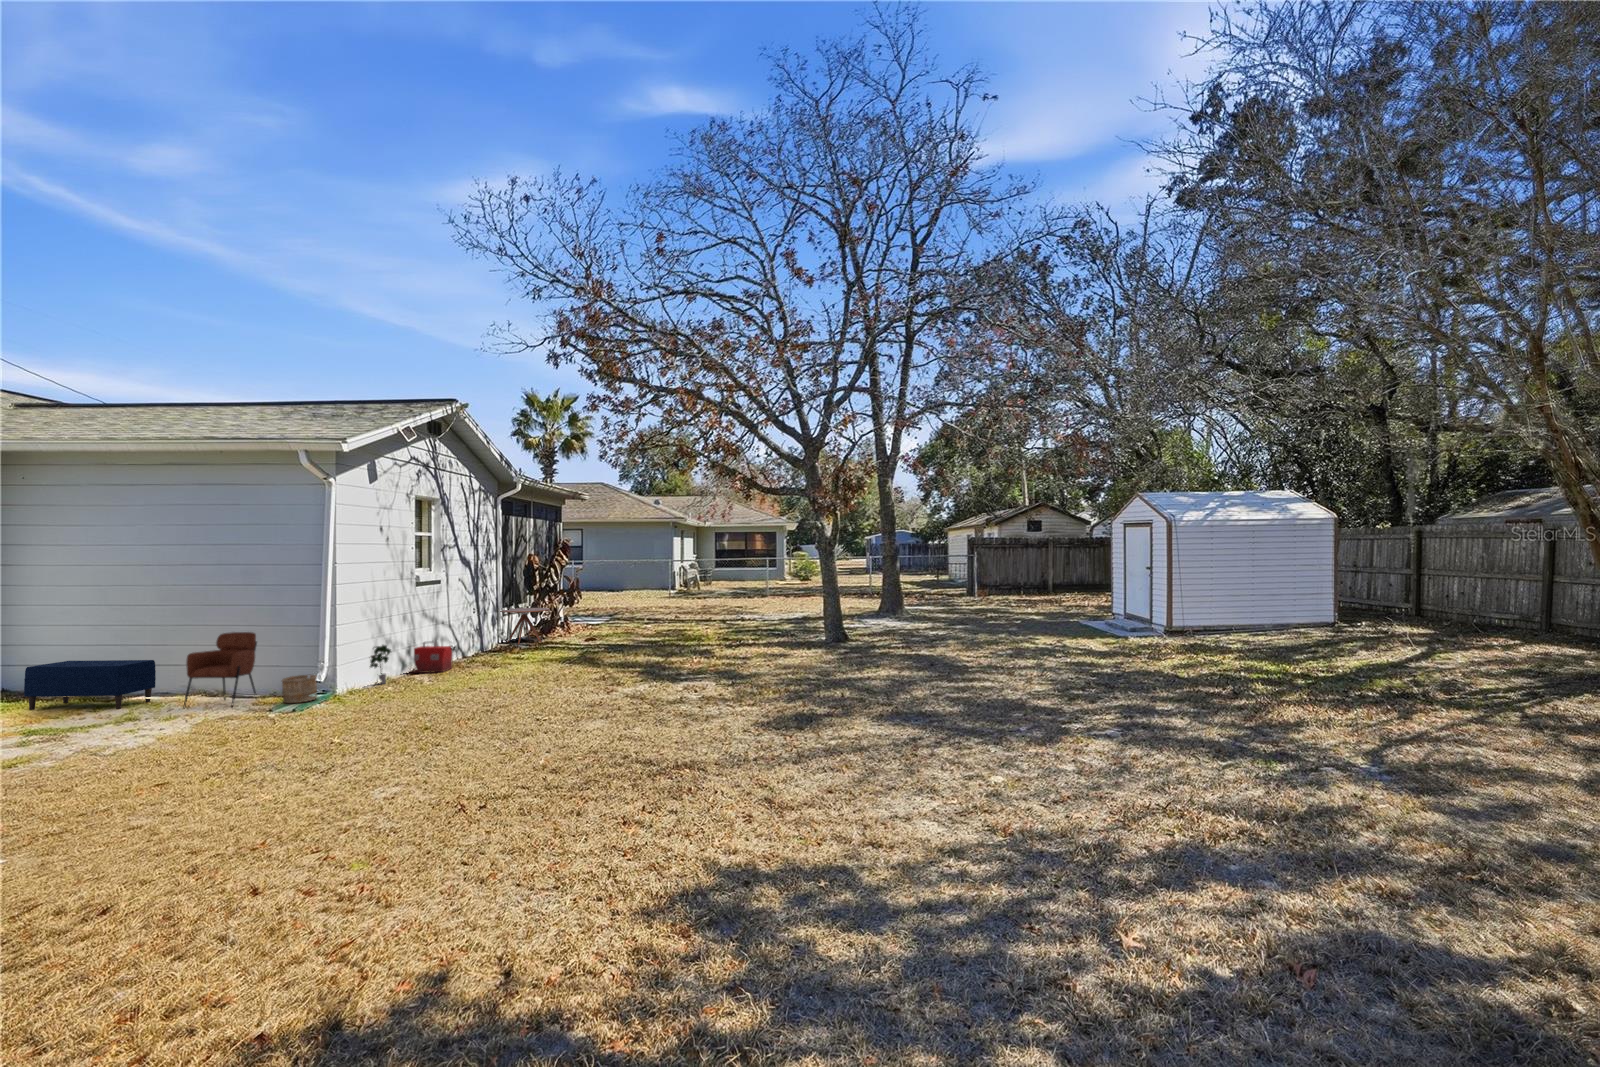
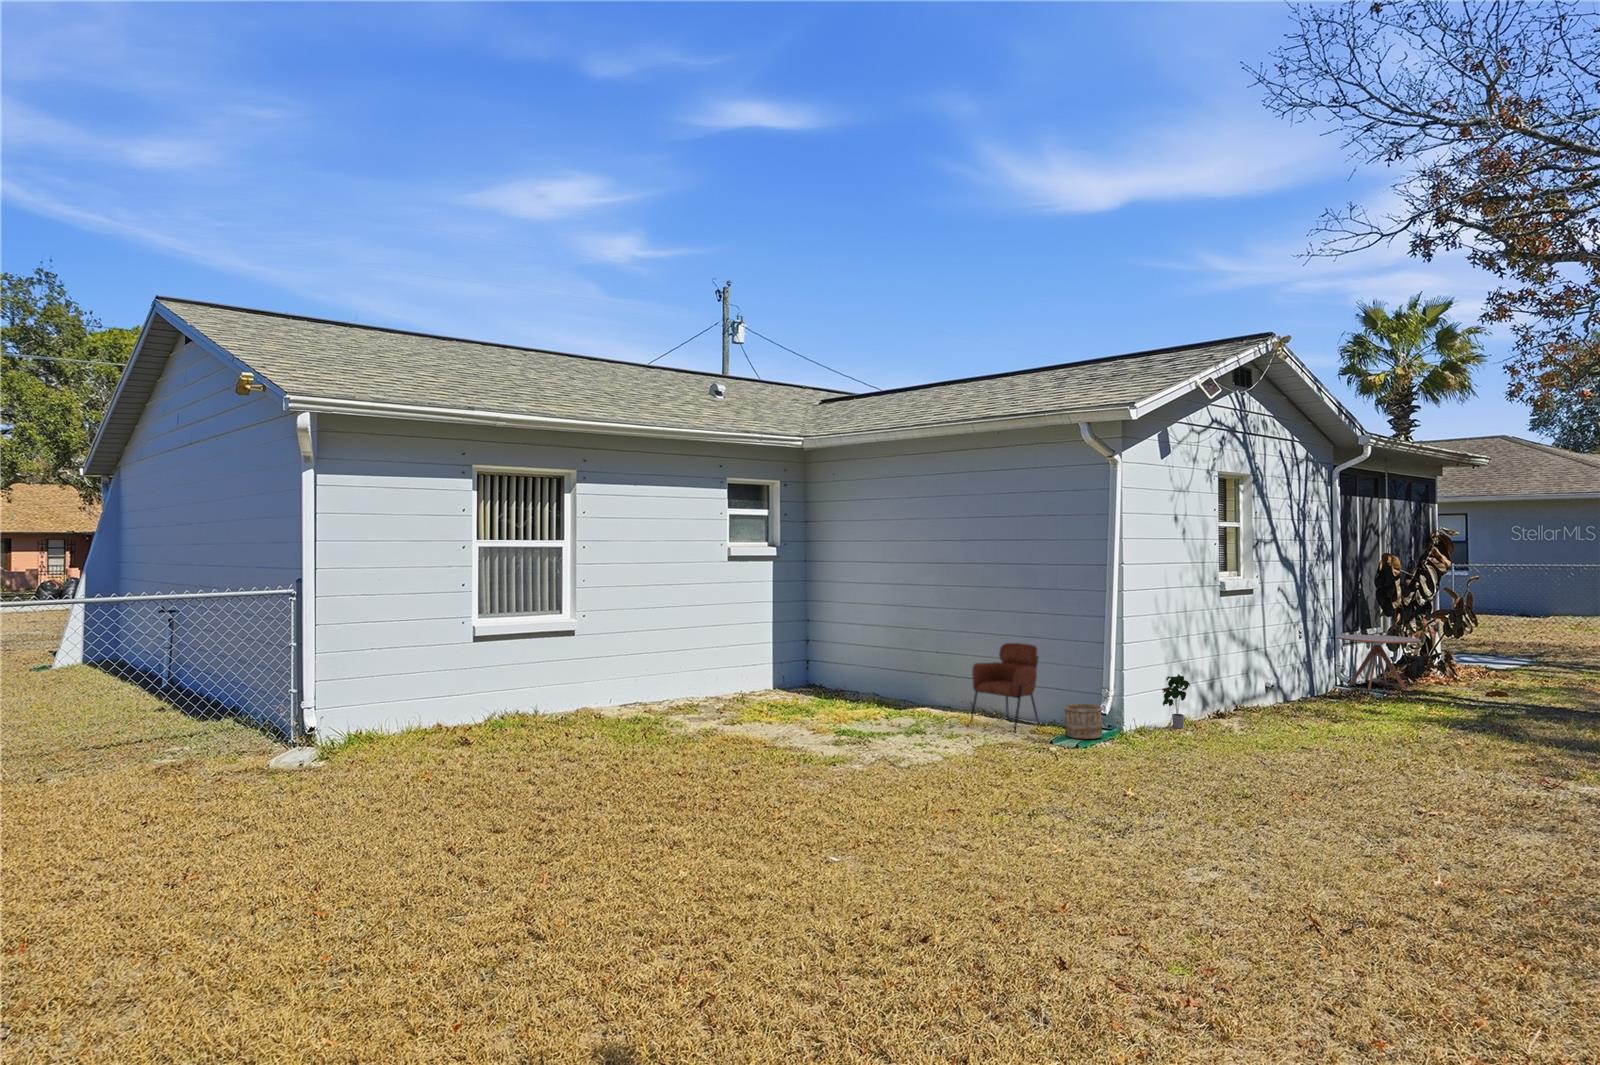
toolbox: present [412,642,453,673] -> none [1208,675,1272,722]
bench: present [24,660,156,710] -> none [848,658,947,715]

